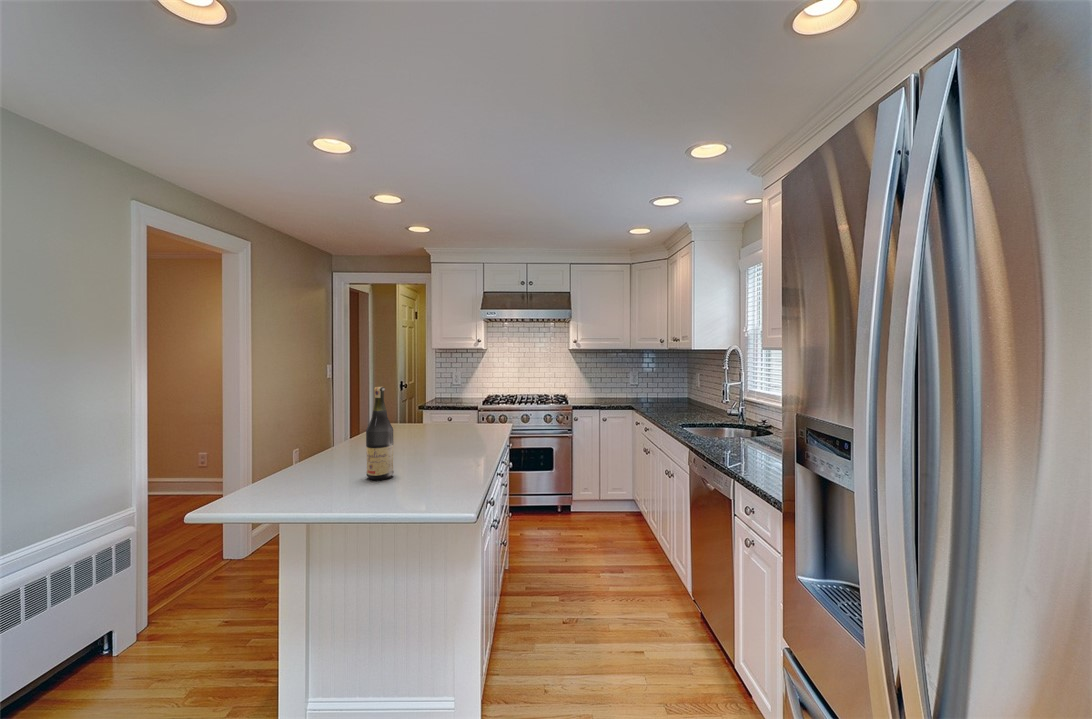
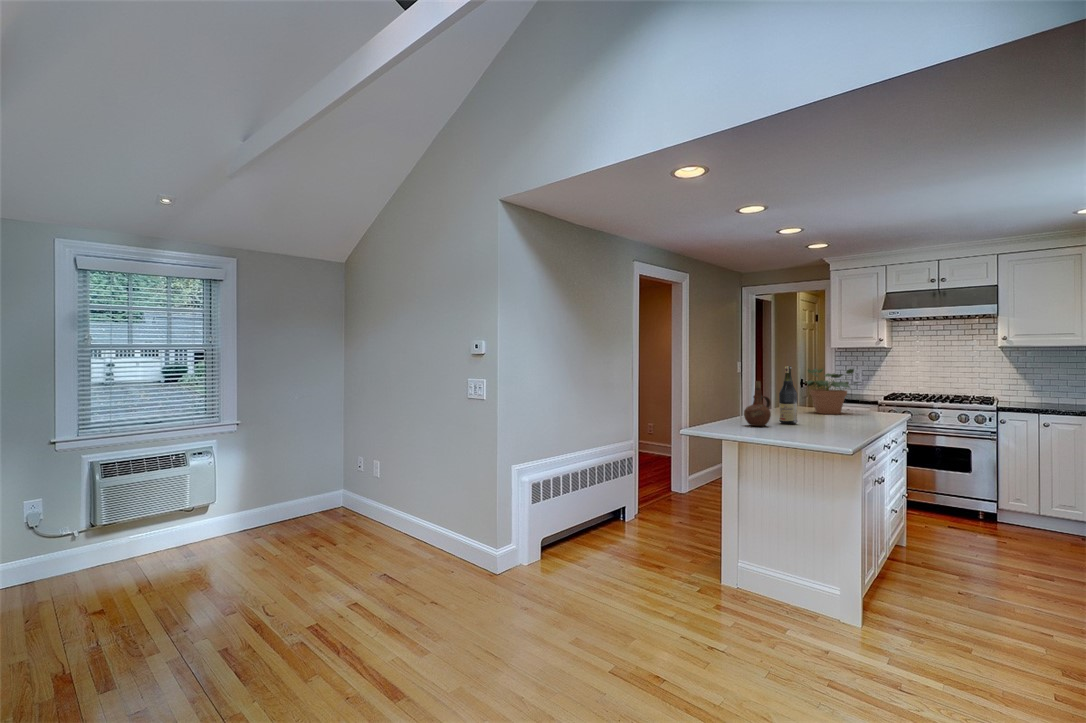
potted plant: none [401,379,470,440] -> present [807,369,858,414]
ceramic pitcher: none [302,417,350,498] -> present [744,381,771,426]

